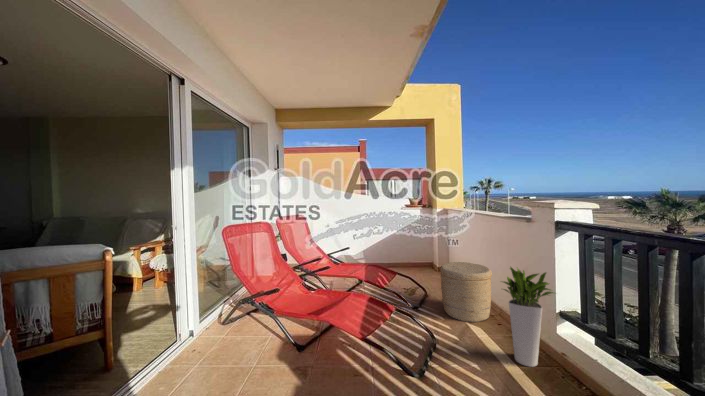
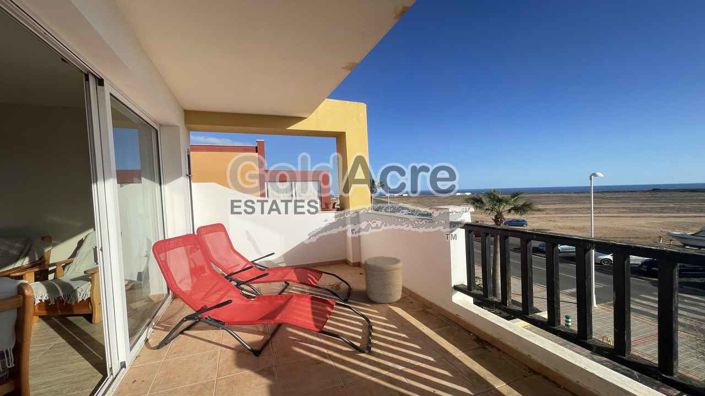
planter: present [504,267,553,367] -> none [415,257,452,327]

